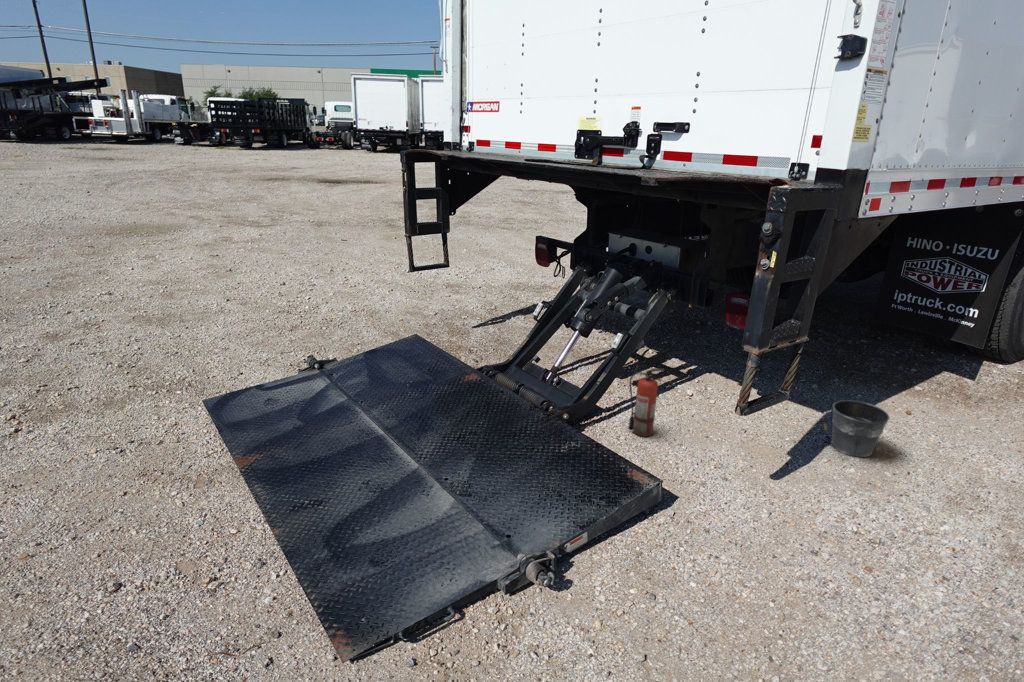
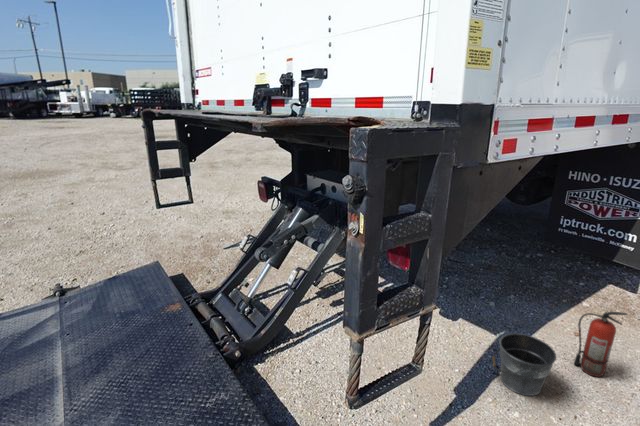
fire extinguisher: present [629,369,664,437] -> present [574,311,627,377]

